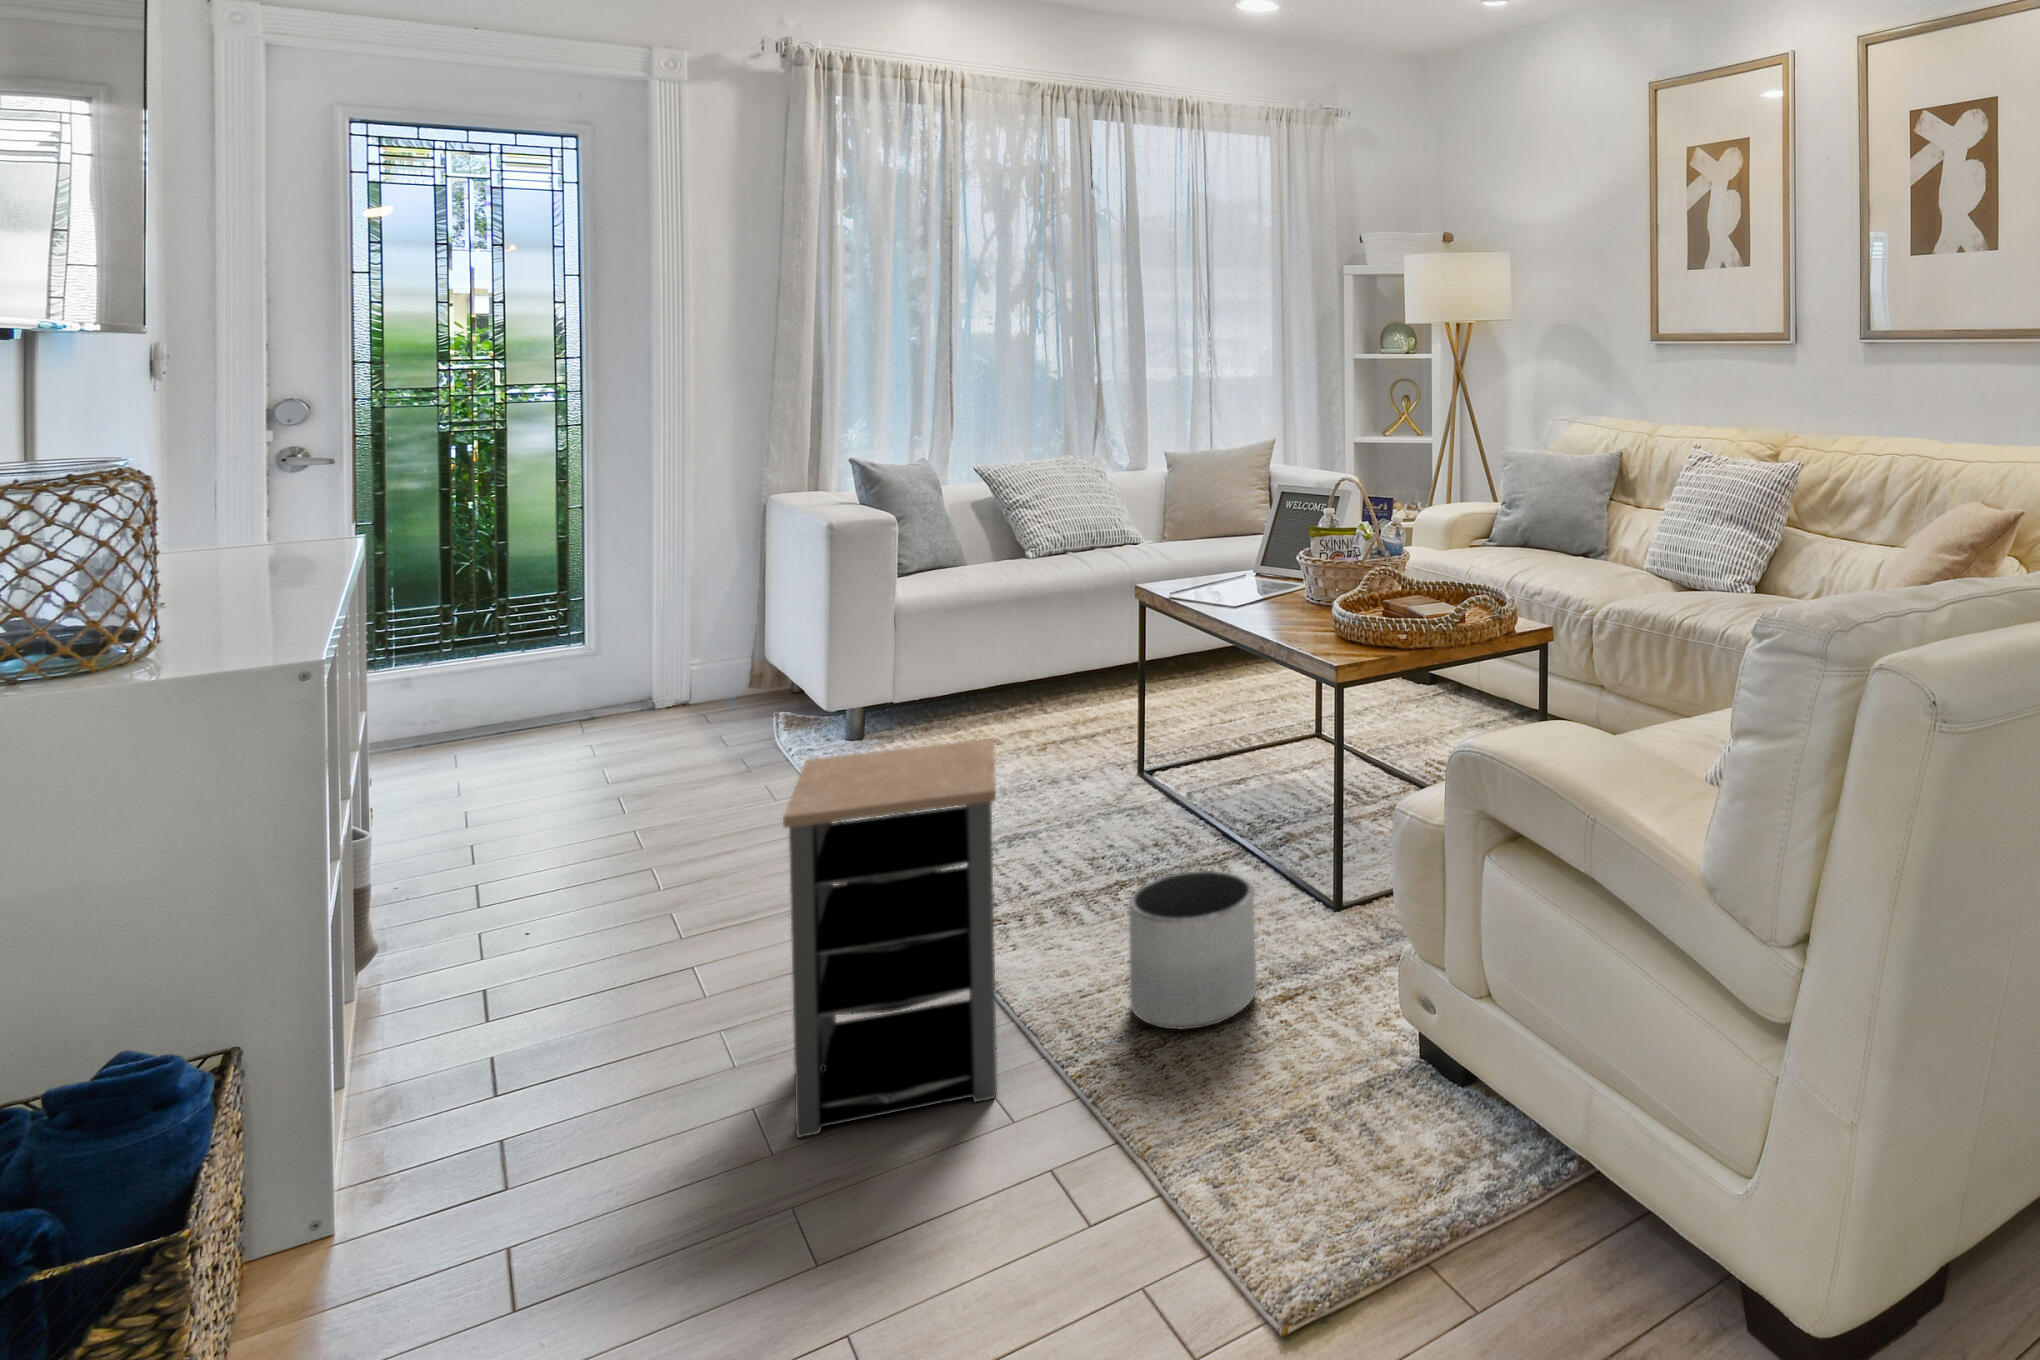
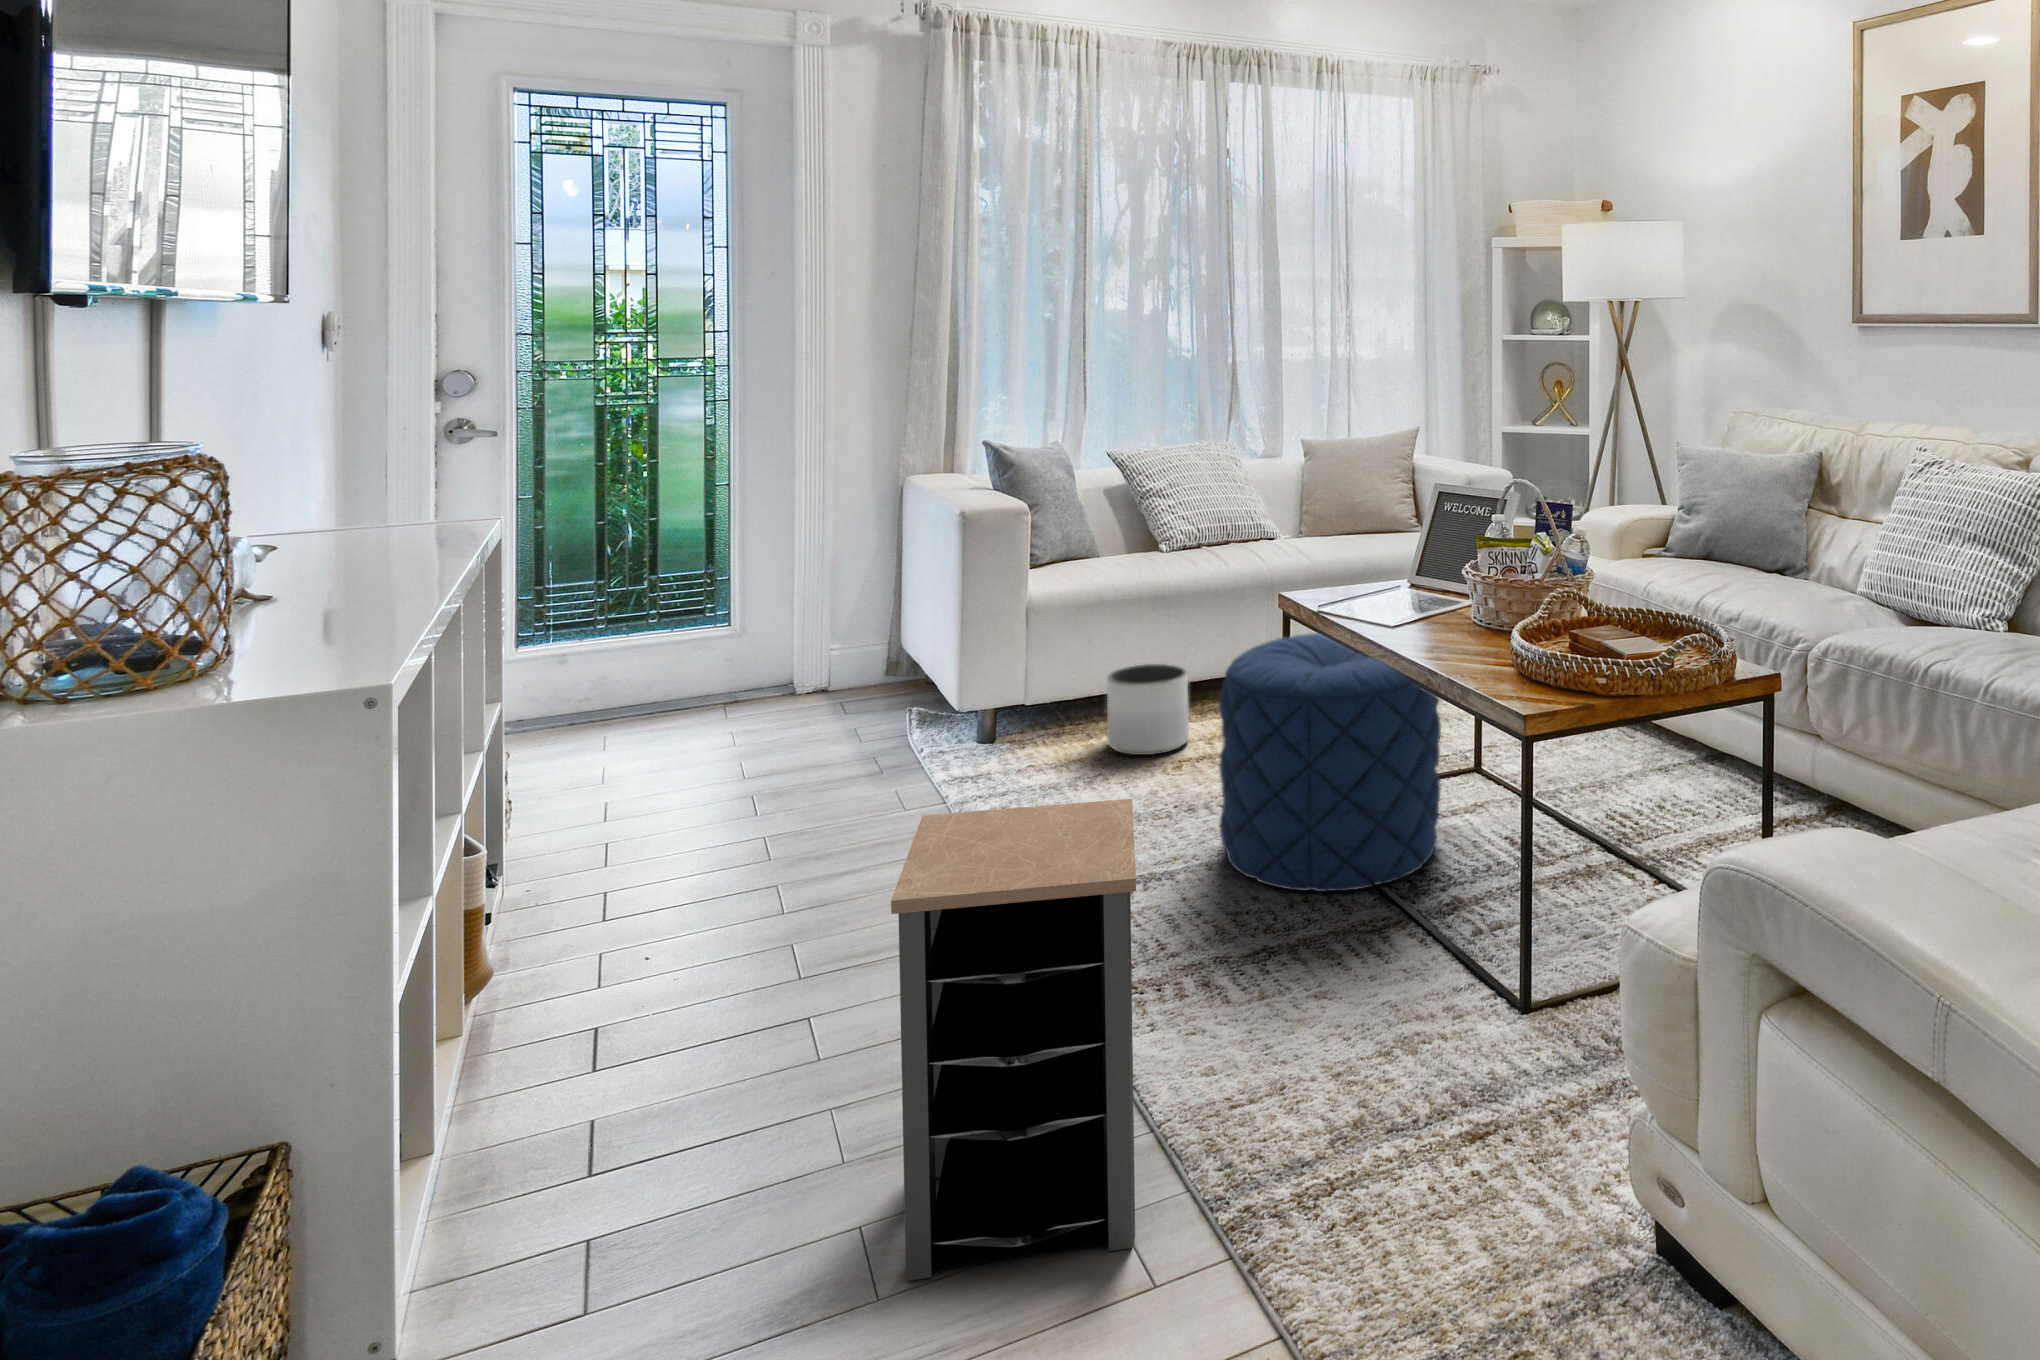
pouf: none [1076,615,1274,836] -> present [1219,633,1441,891]
planter: present [1129,871,1256,1030] -> present [1107,664,1189,755]

